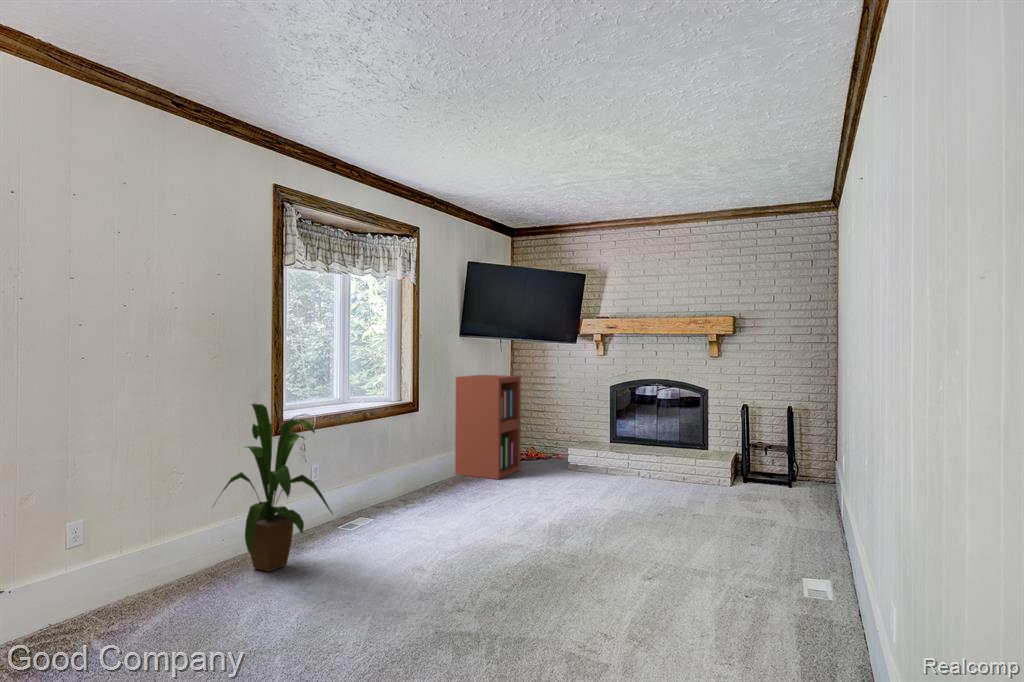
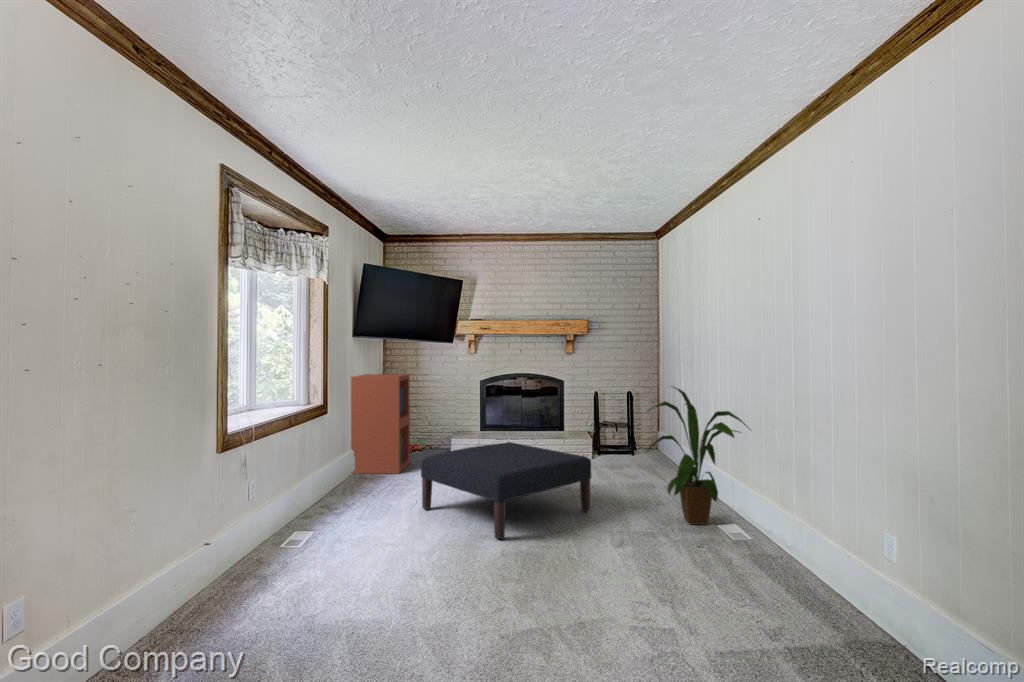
house plant: present [222,404,333,572] -> present [647,386,748,525]
ottoman: none [480,456,658,560] -> present [421,442,591,539]

